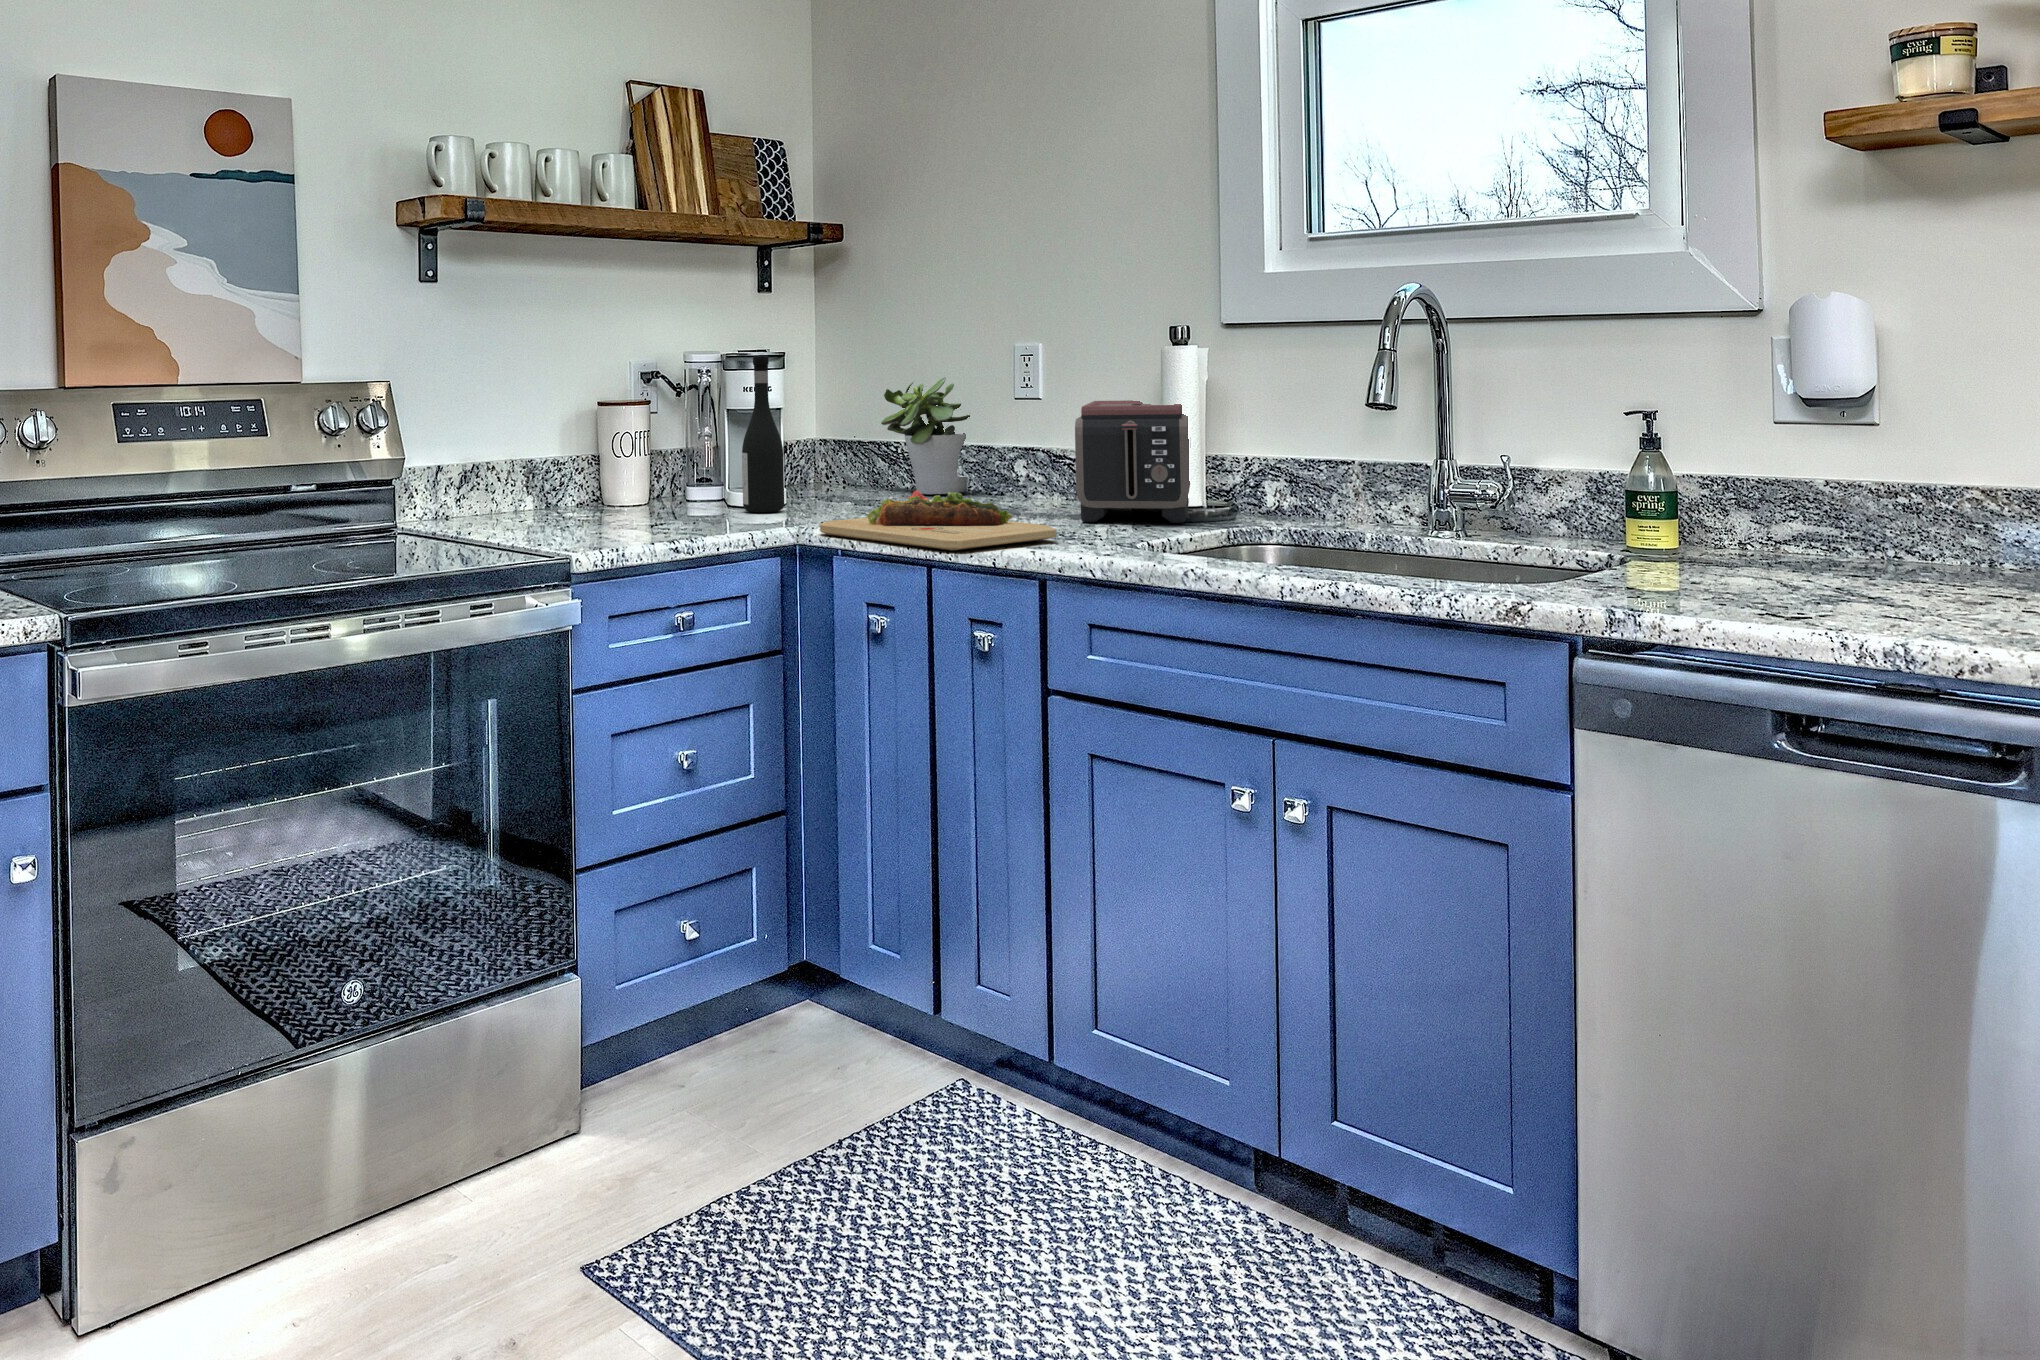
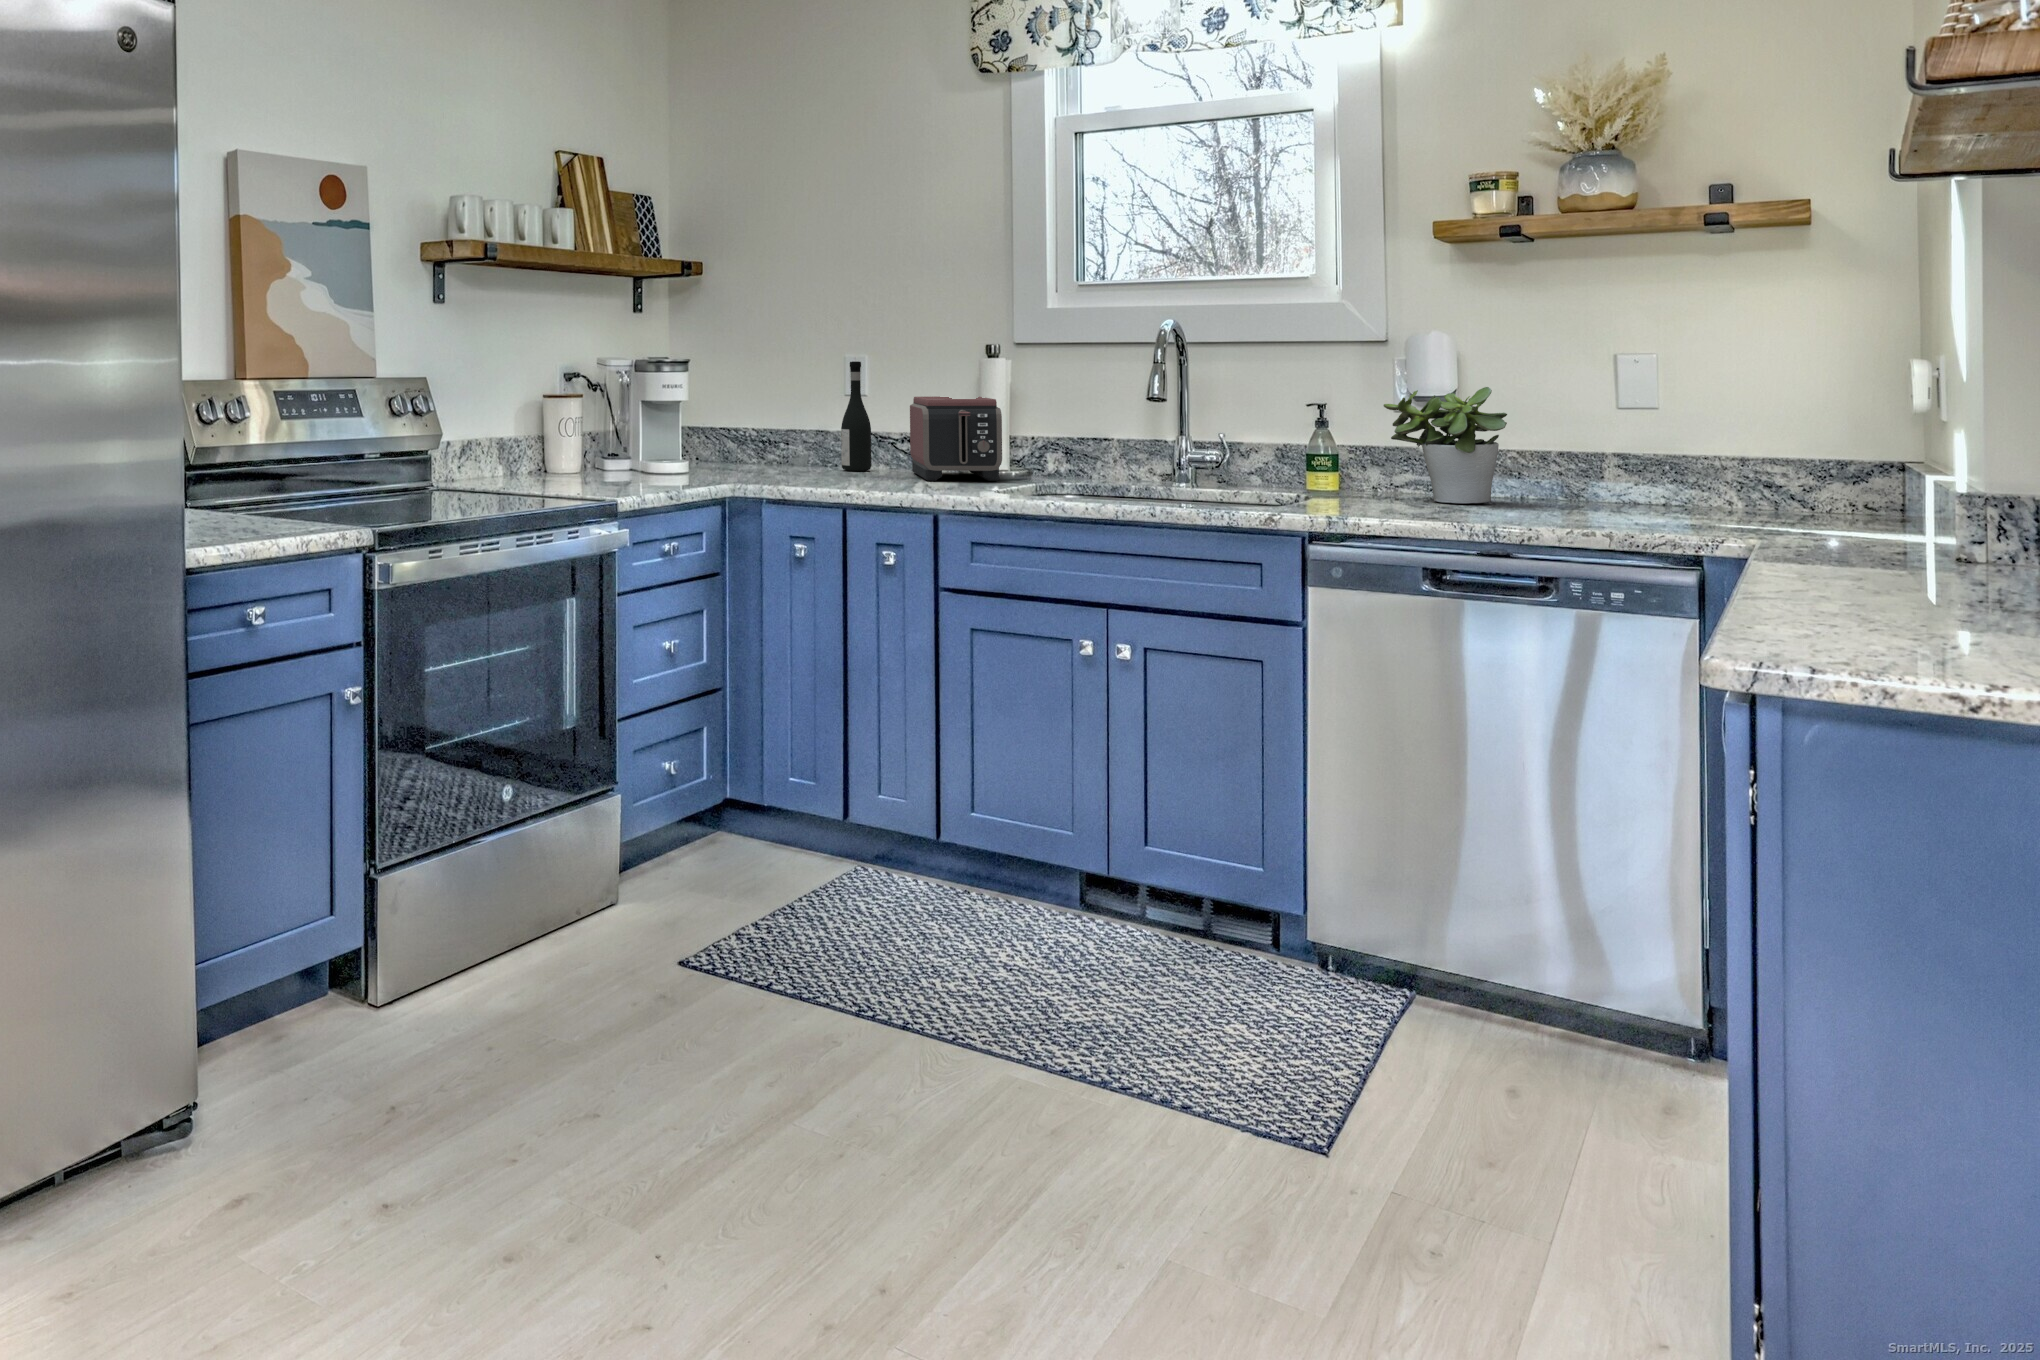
wine bottle: present [742,356,784,512] -> present [841,361,871,471]
potted plant: present [881,377,970,495] -> present [1384,387,1507,504]
cutting board: present [820,490,1057,551] -> none [762,457,936,495]

